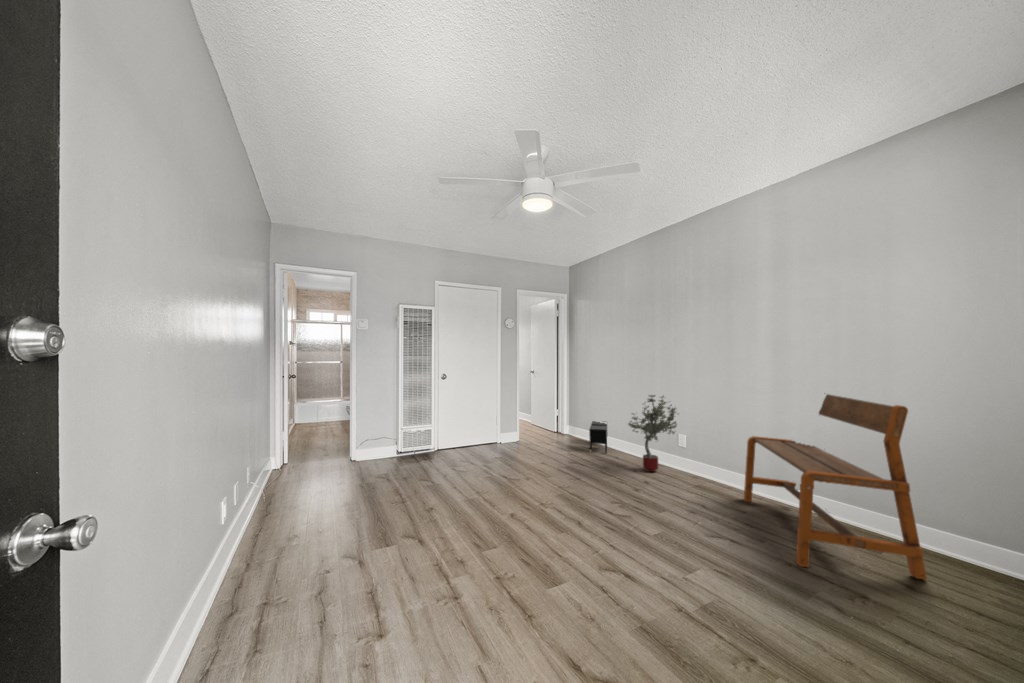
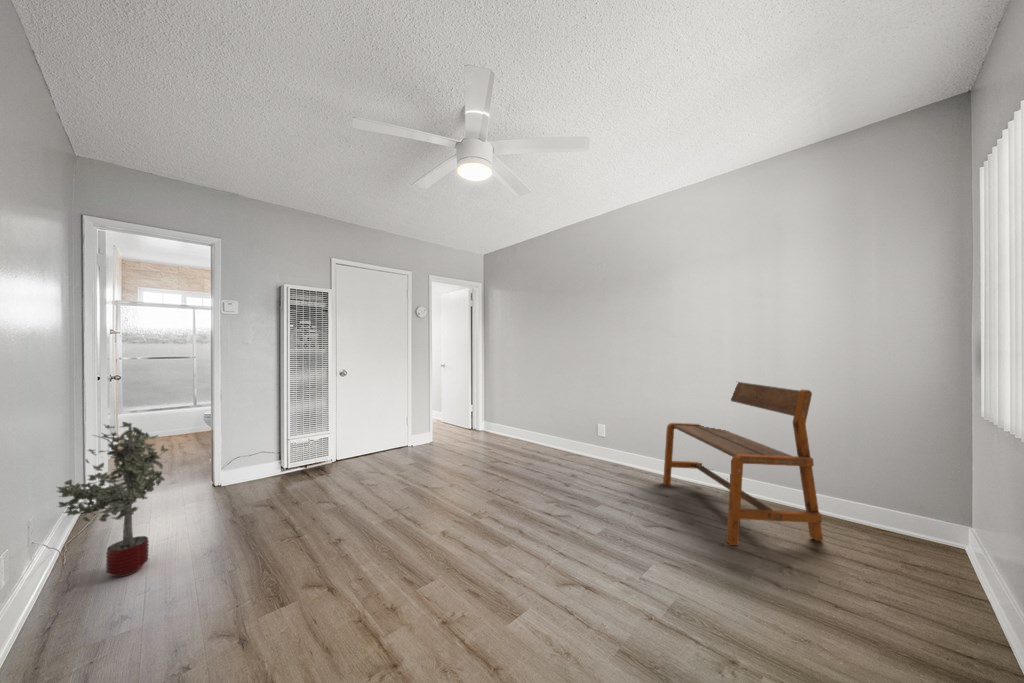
potted tree: present [629,395,677,472] -> present [58,422,168,577]
nightstand: present [589,421,607,453] -> none [510,415,528,449]

